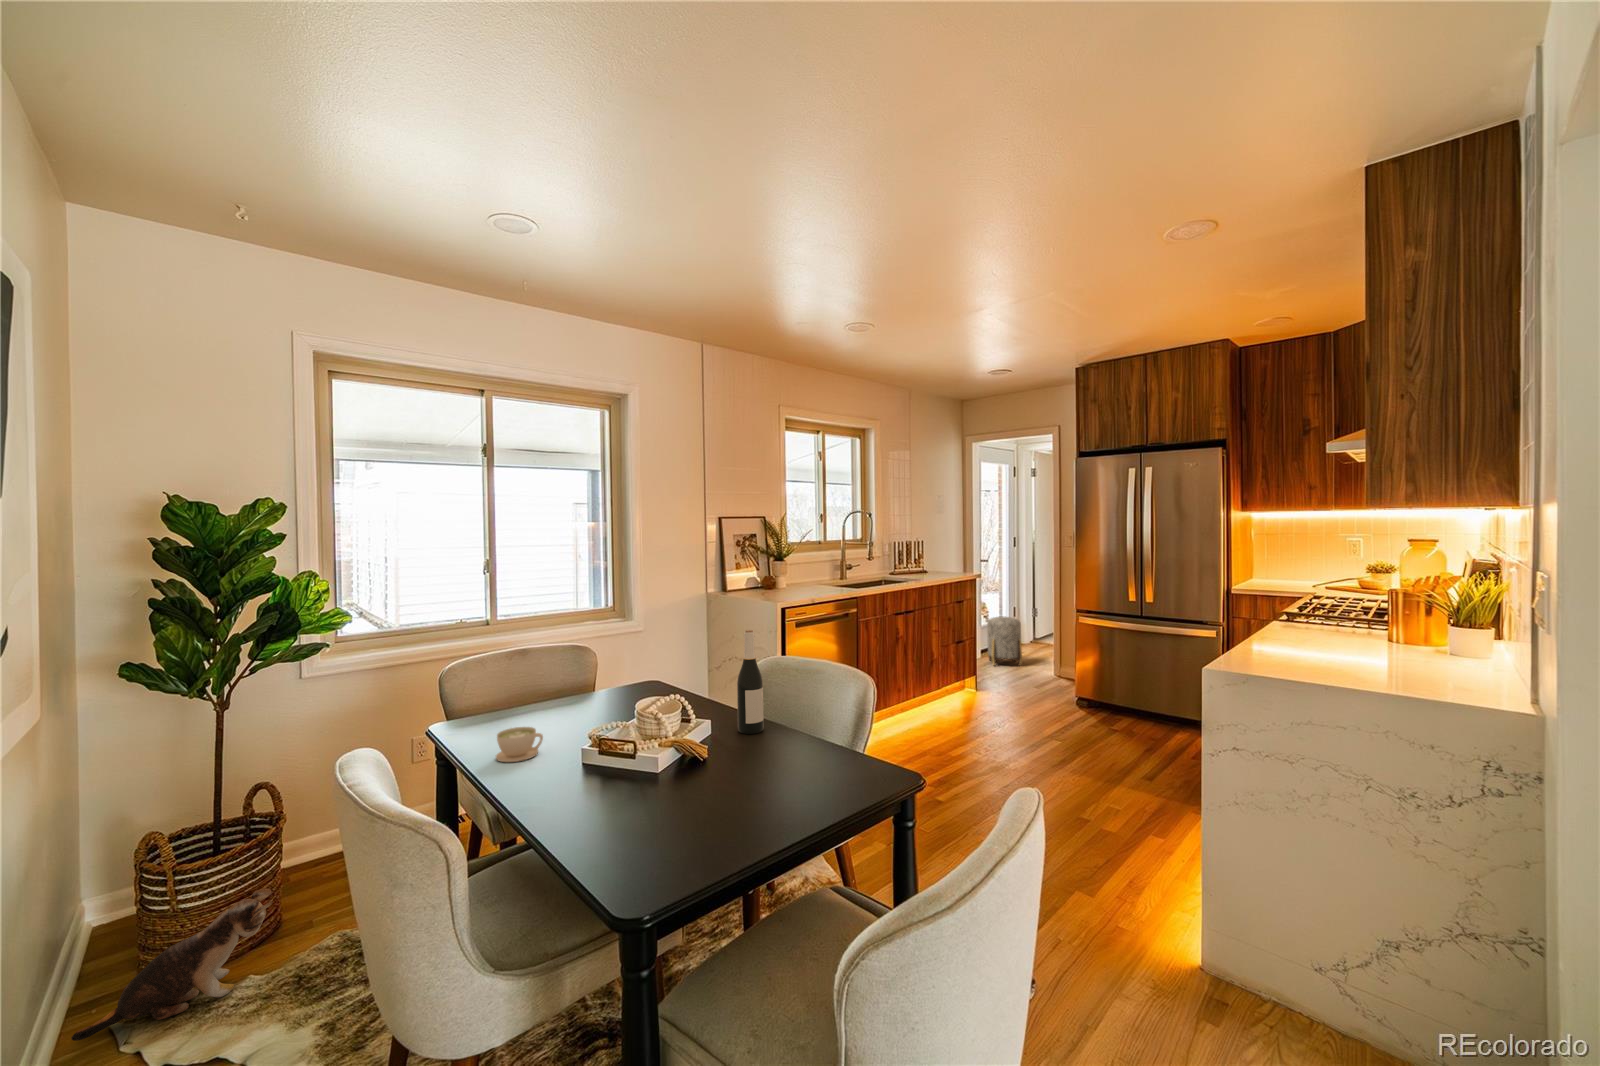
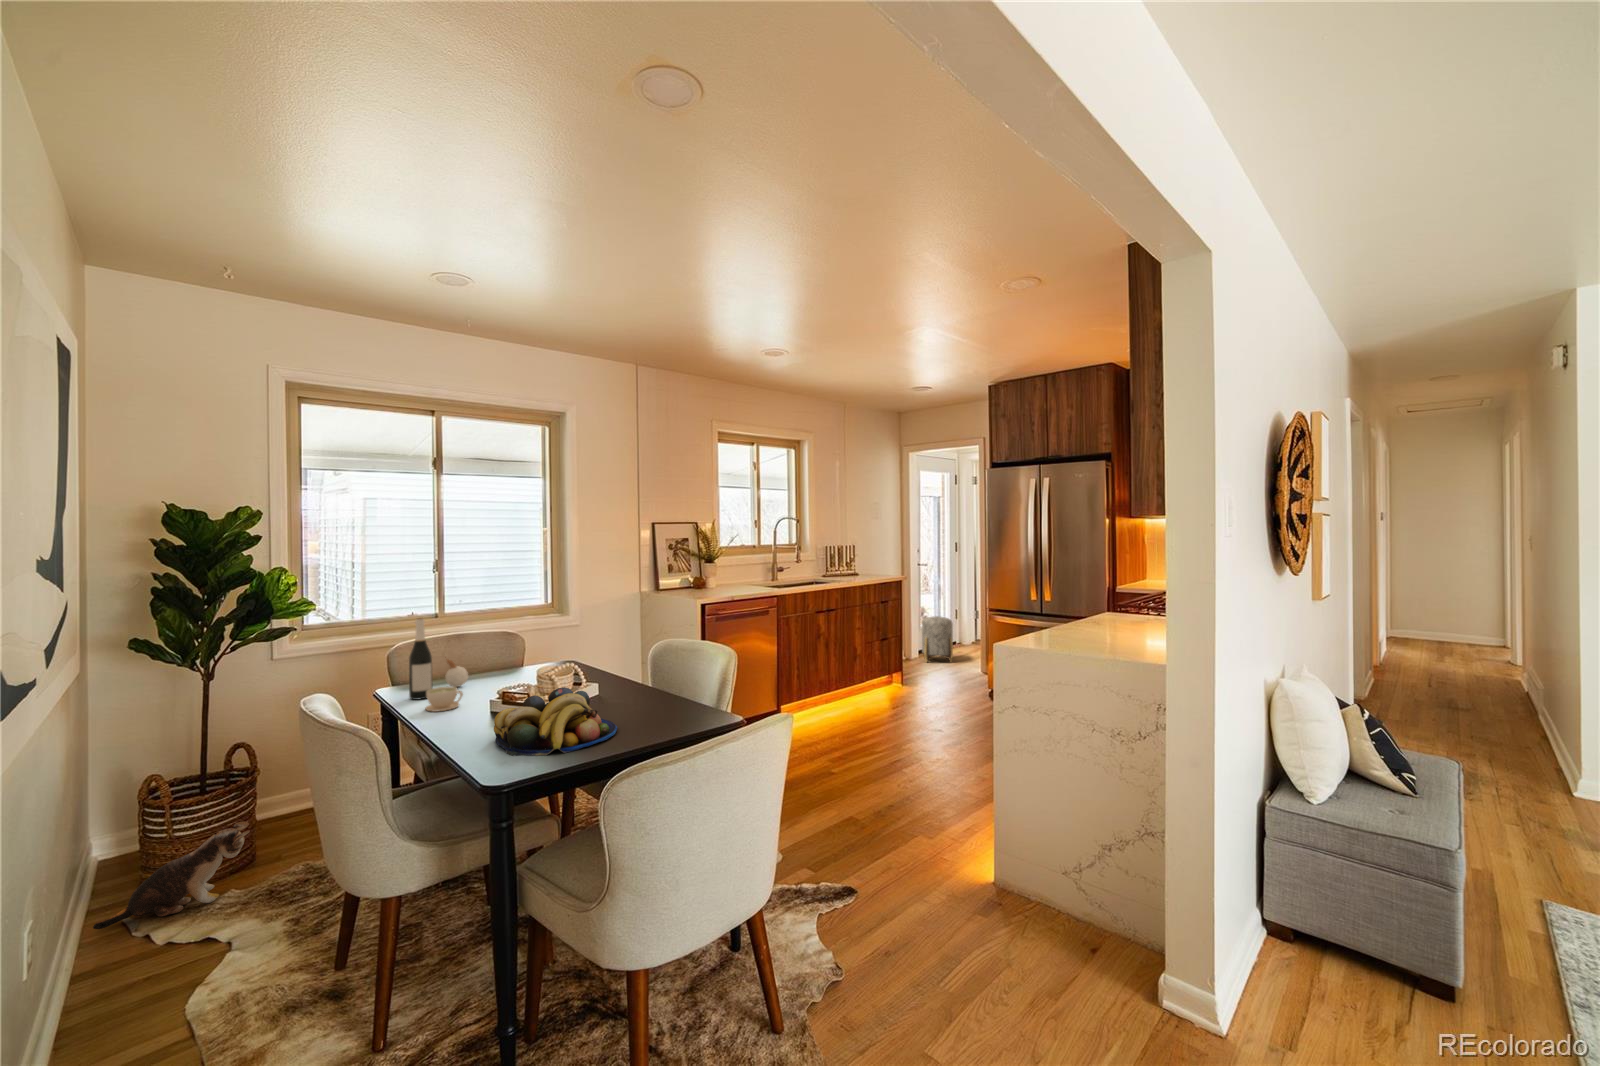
wine bottle: present [737,630,764,734] -> present [409,618,433,700]
candle: none [511,678,541,721] -> present [445,659,468,687]
fruit bowl: none [604,737,771,850] -> present [494,687,617,756]

